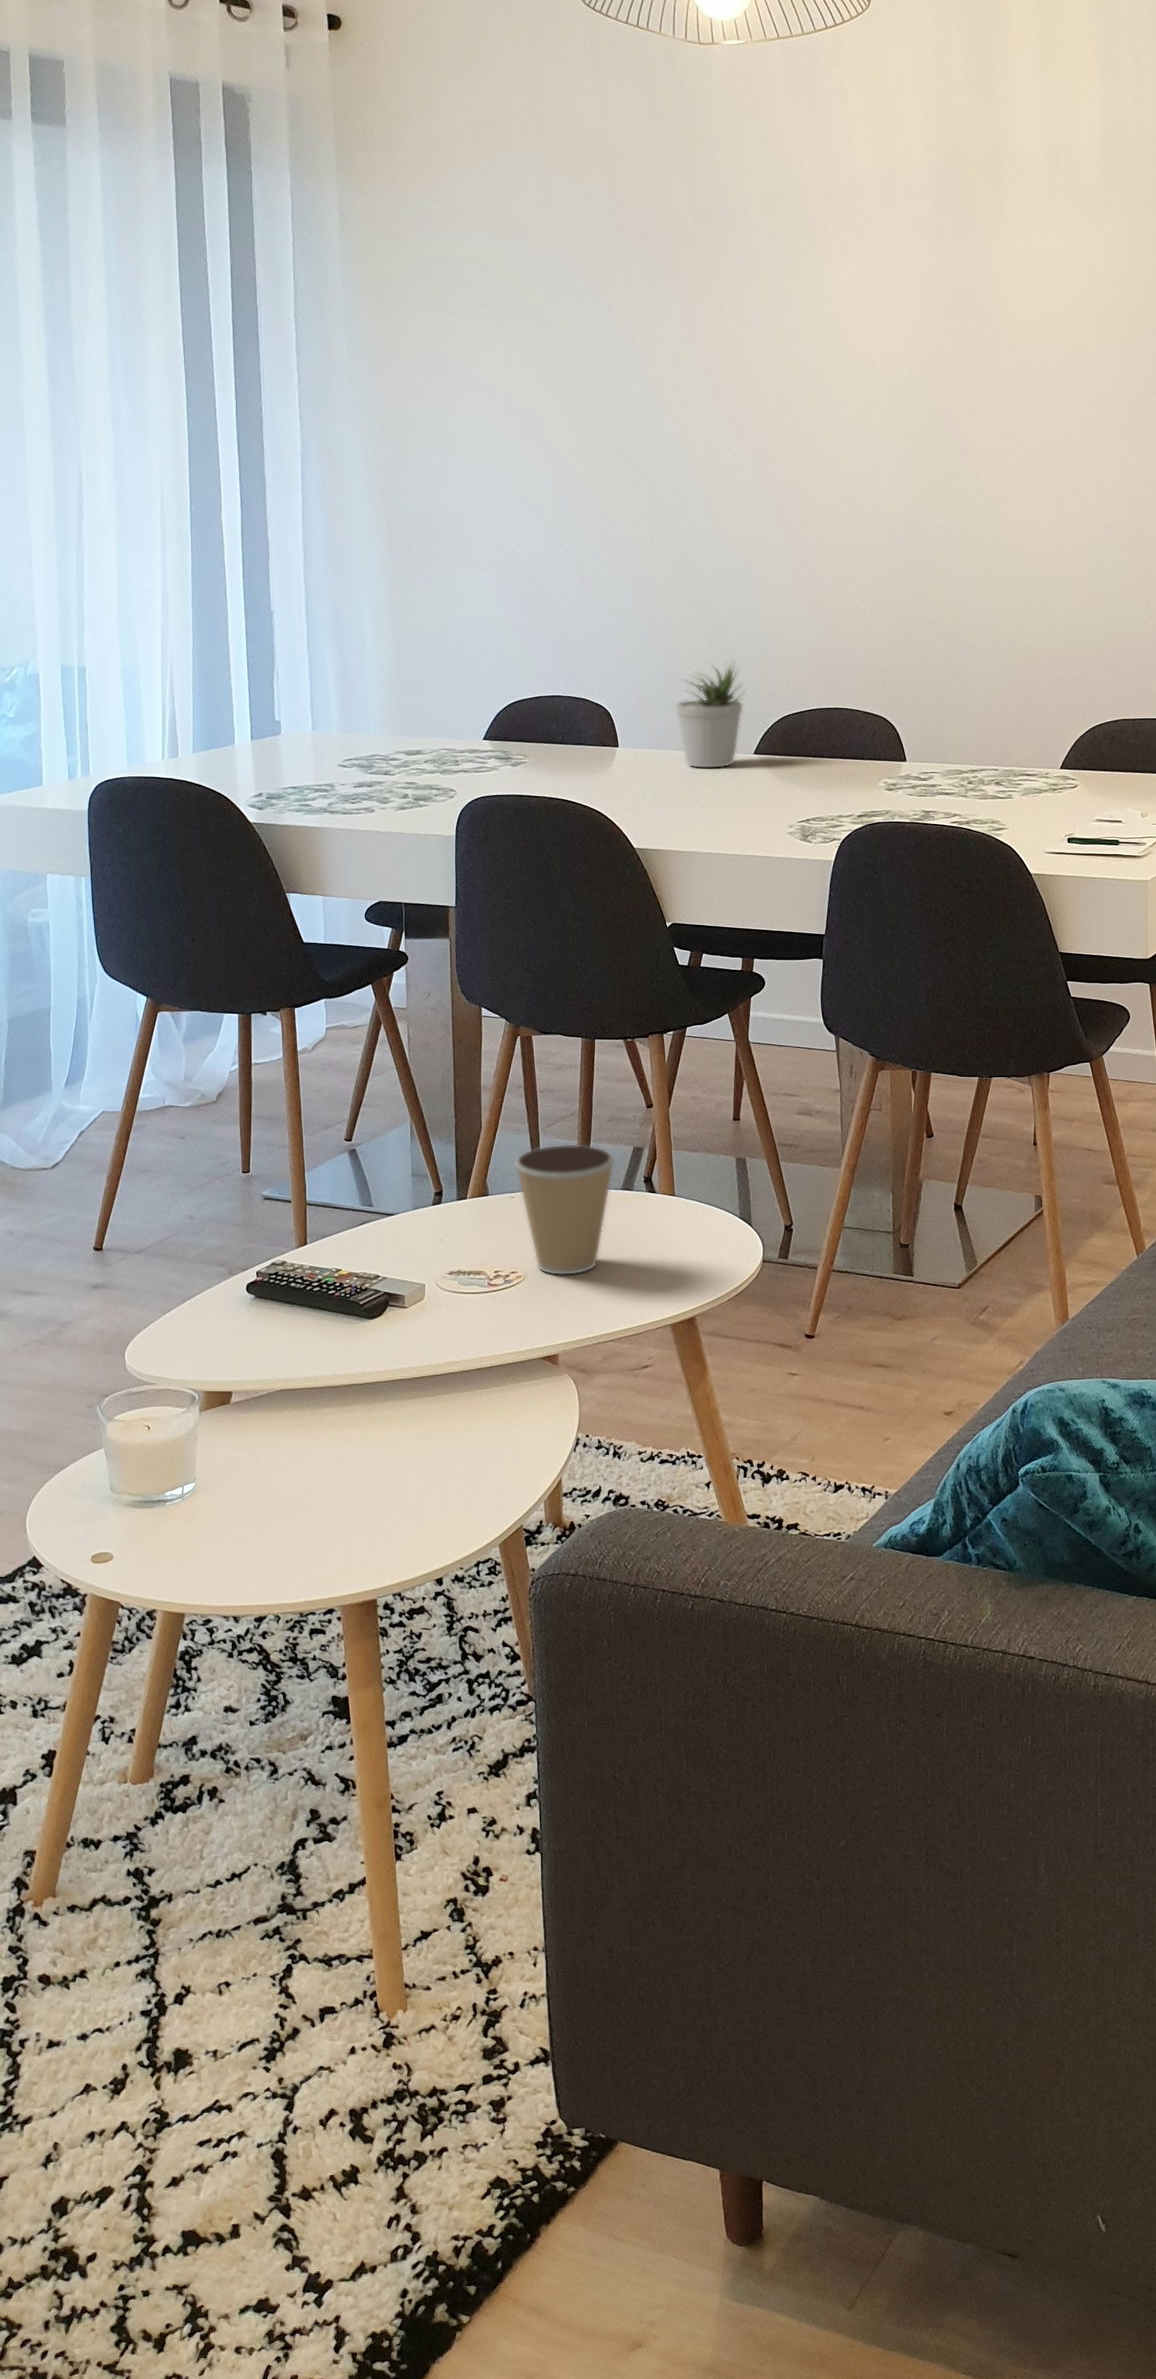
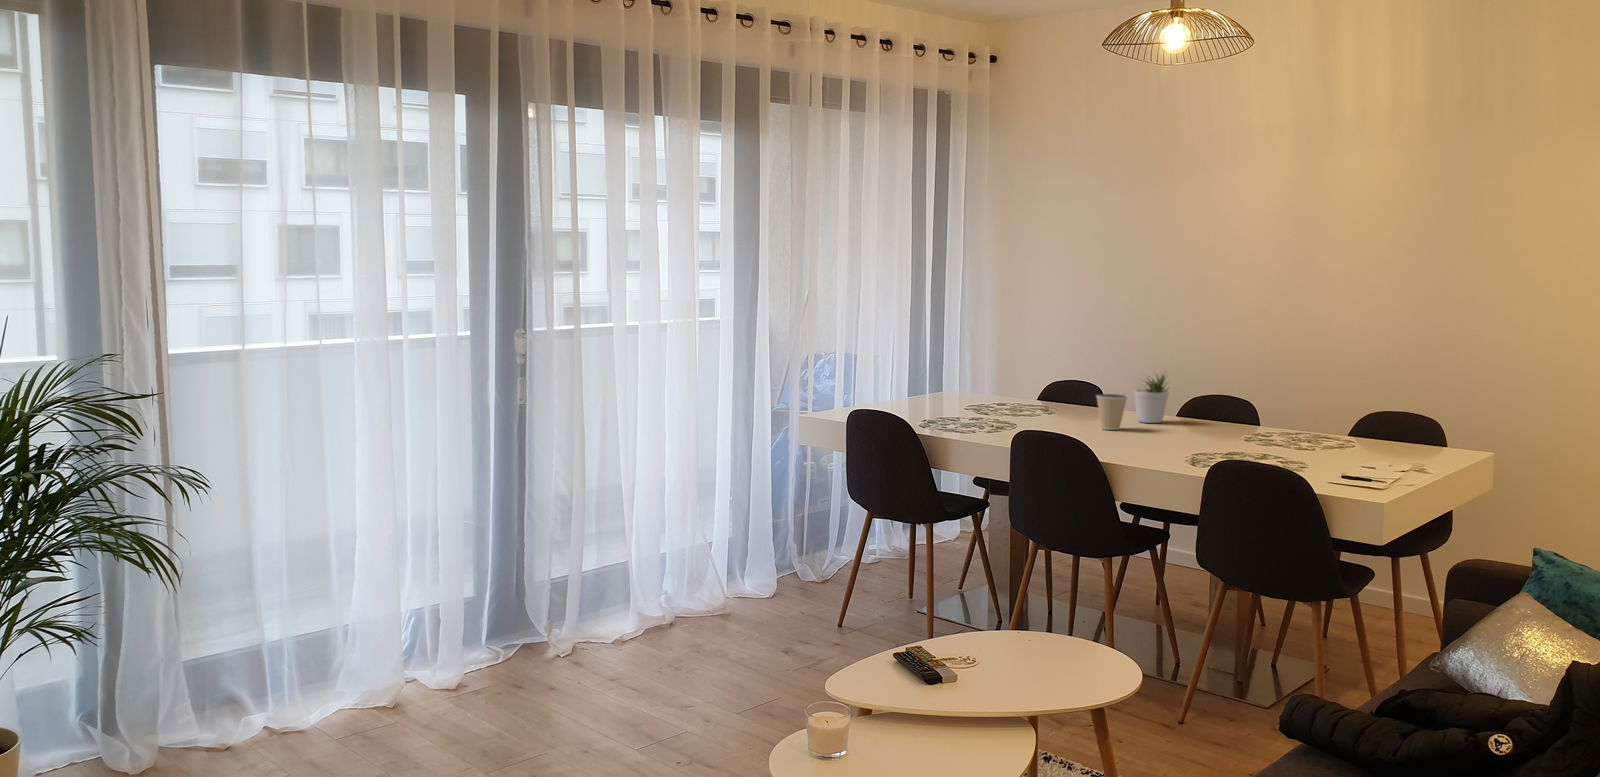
coffee cup: present [515,1145,614,1274] -> present [1097,394,1127,430]

